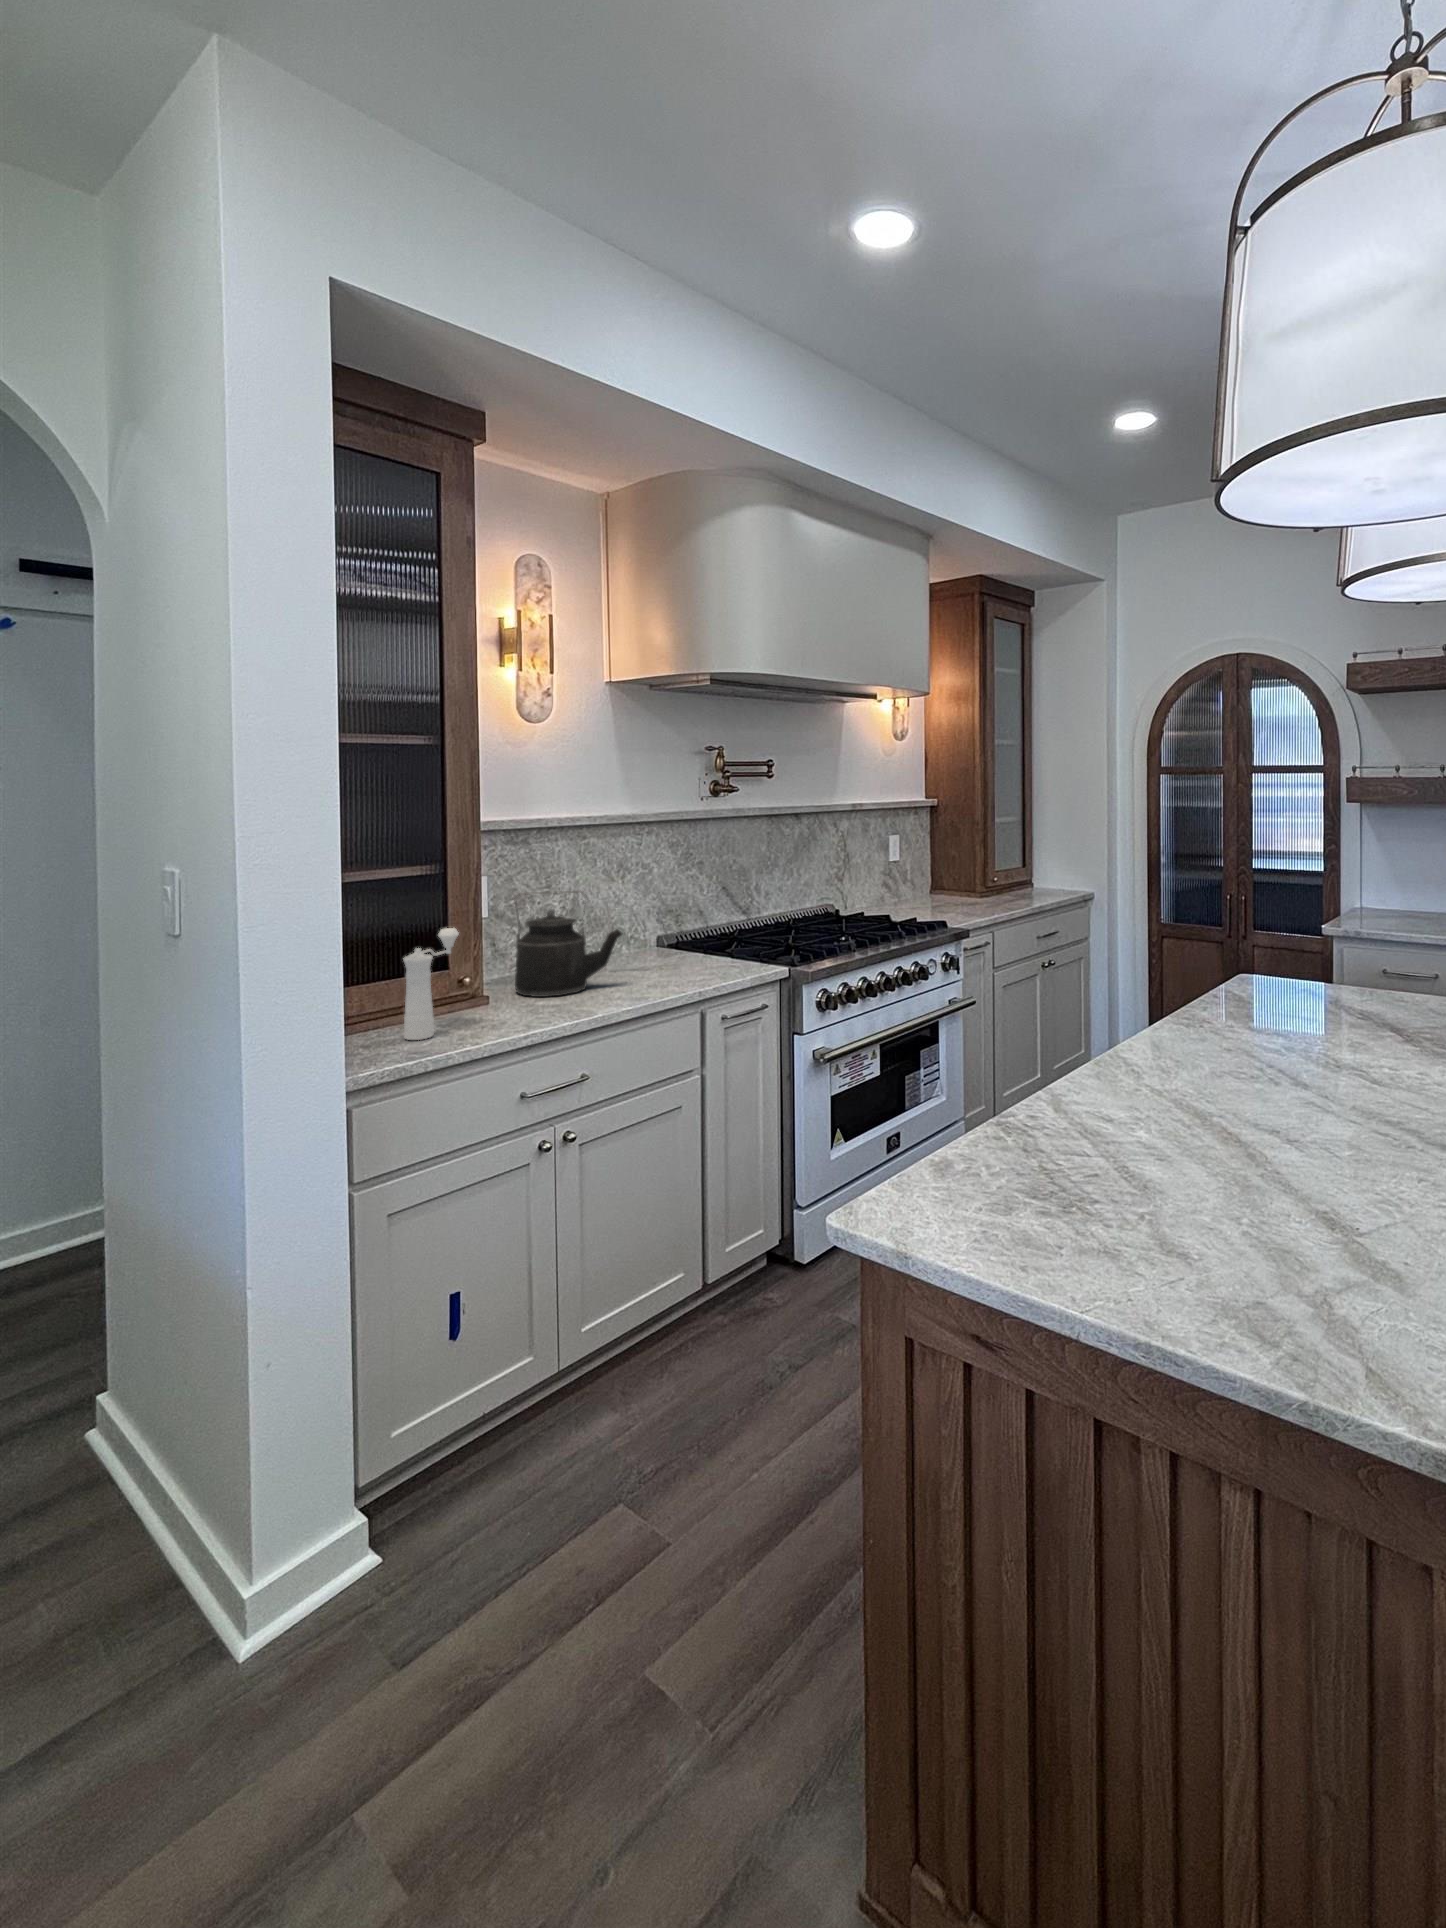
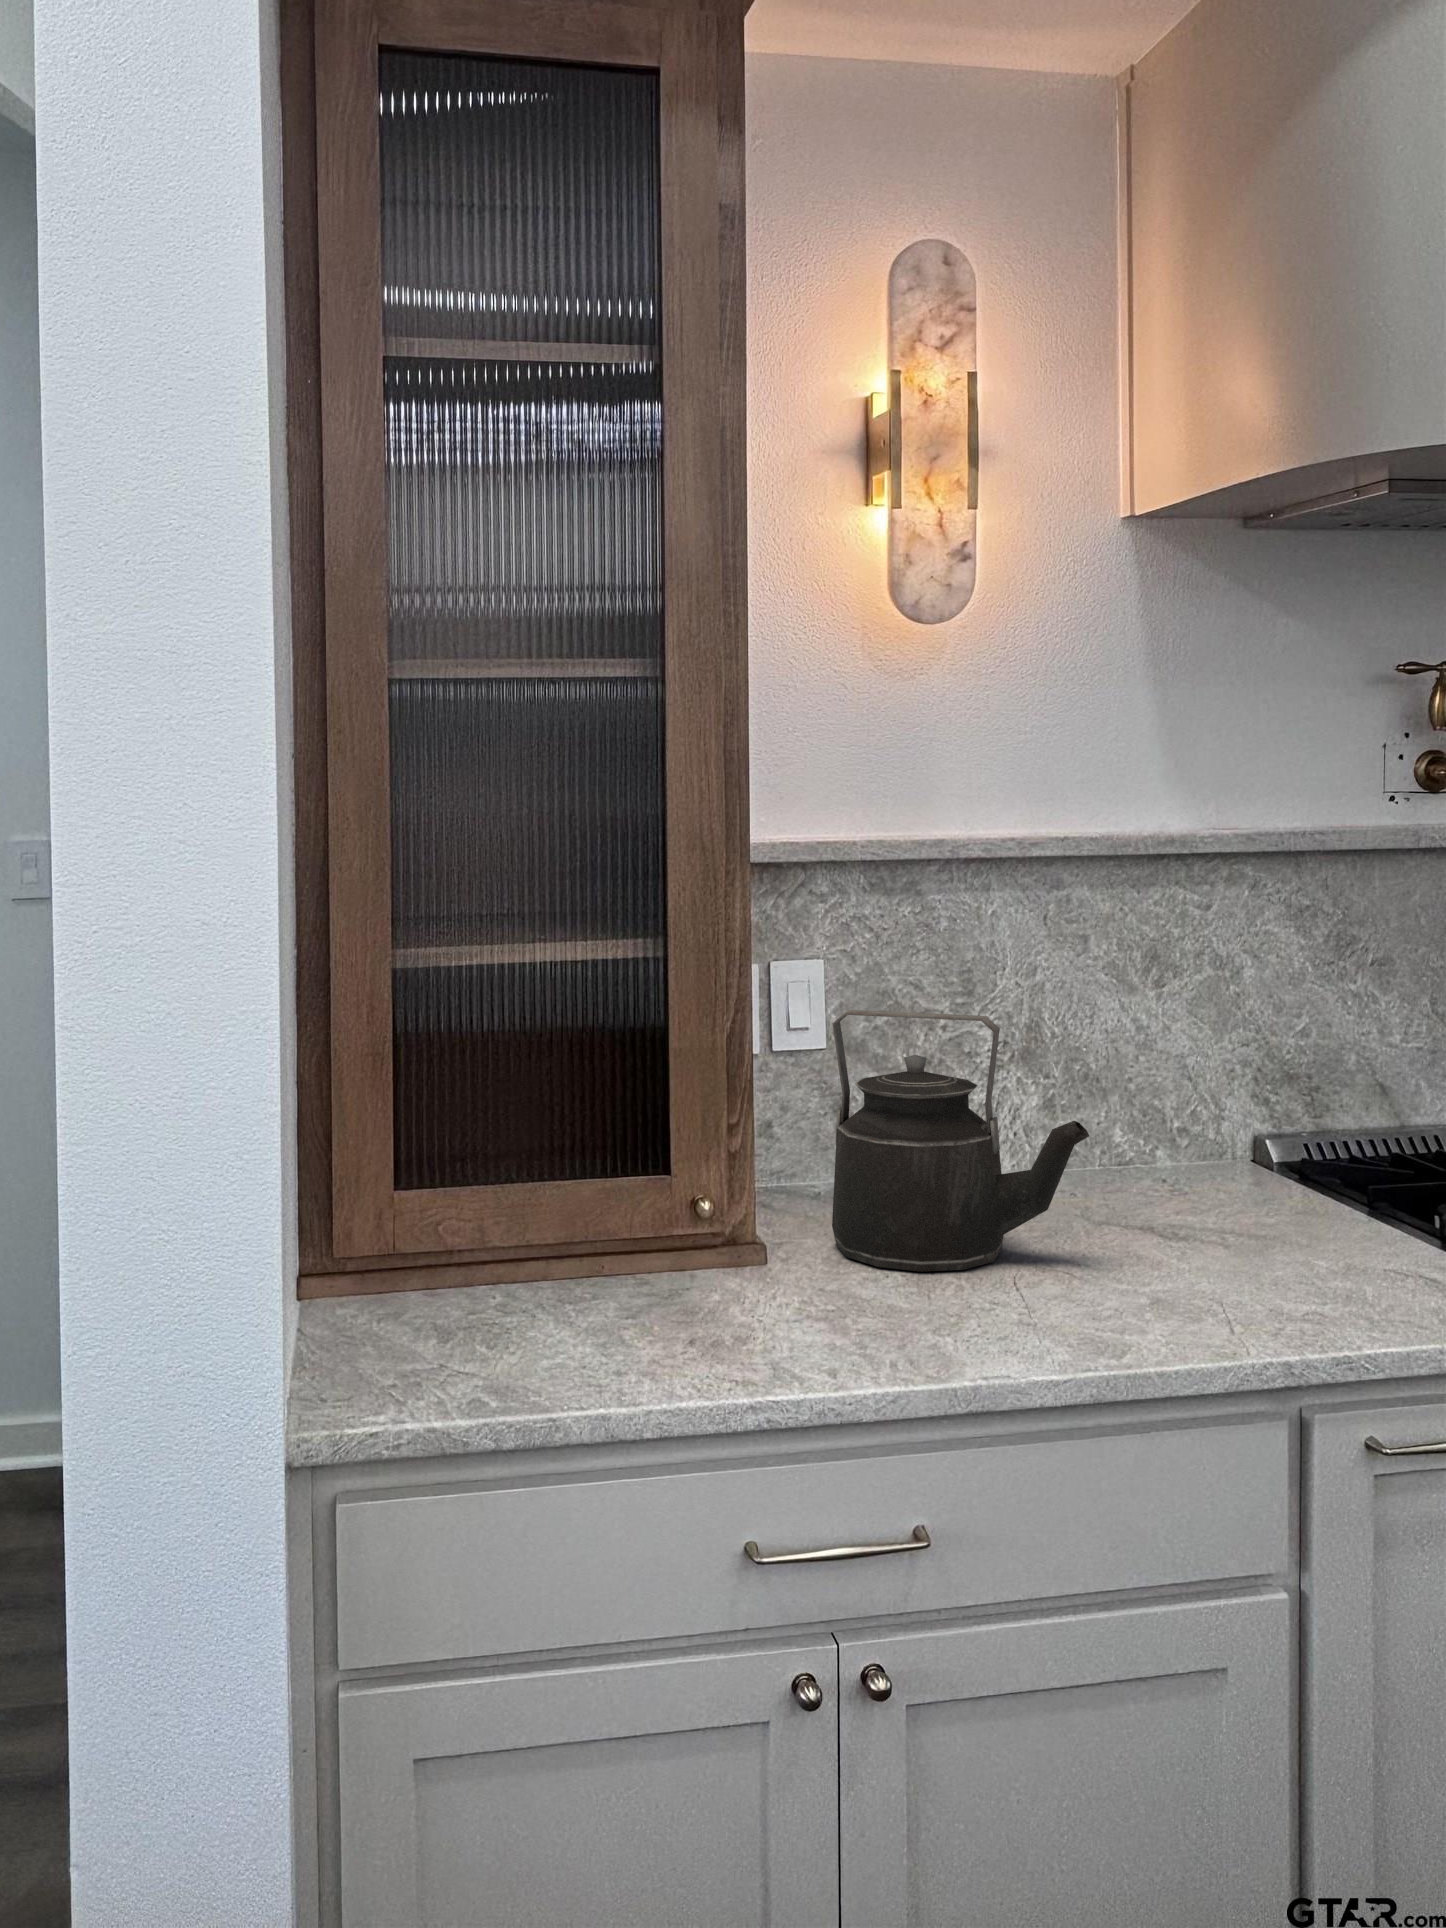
pepper mill: present [403,928,459,1040] -> none [512,1086,655,1344]

